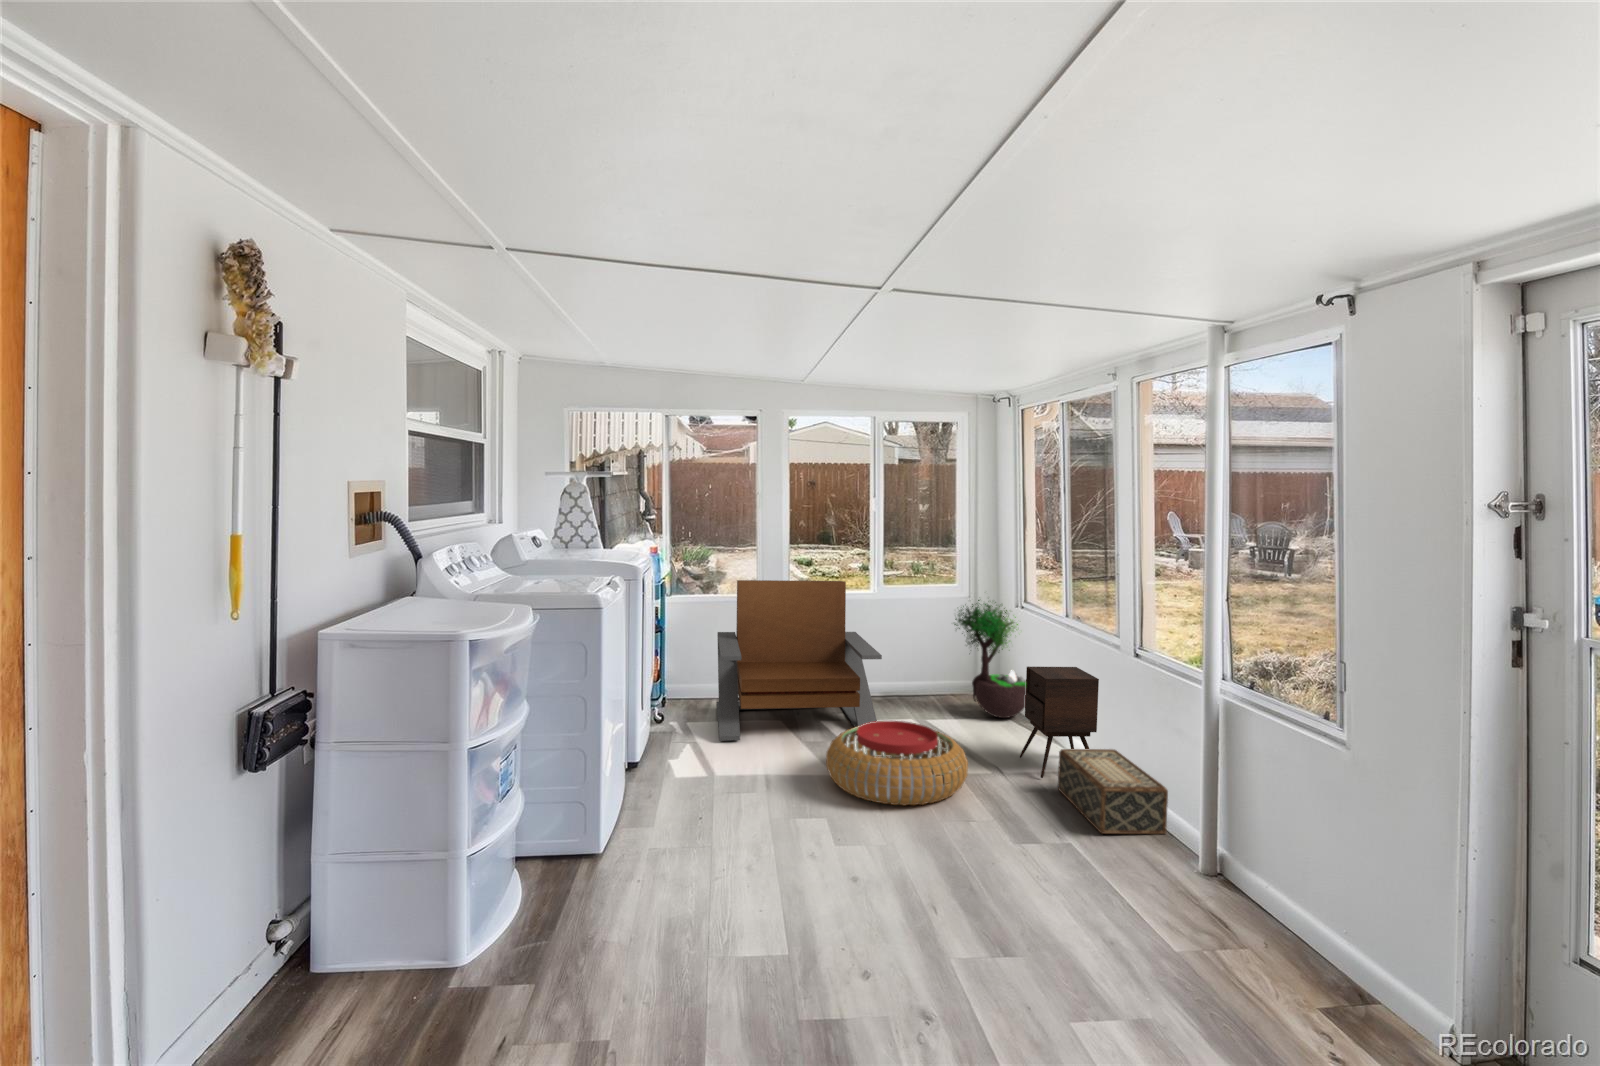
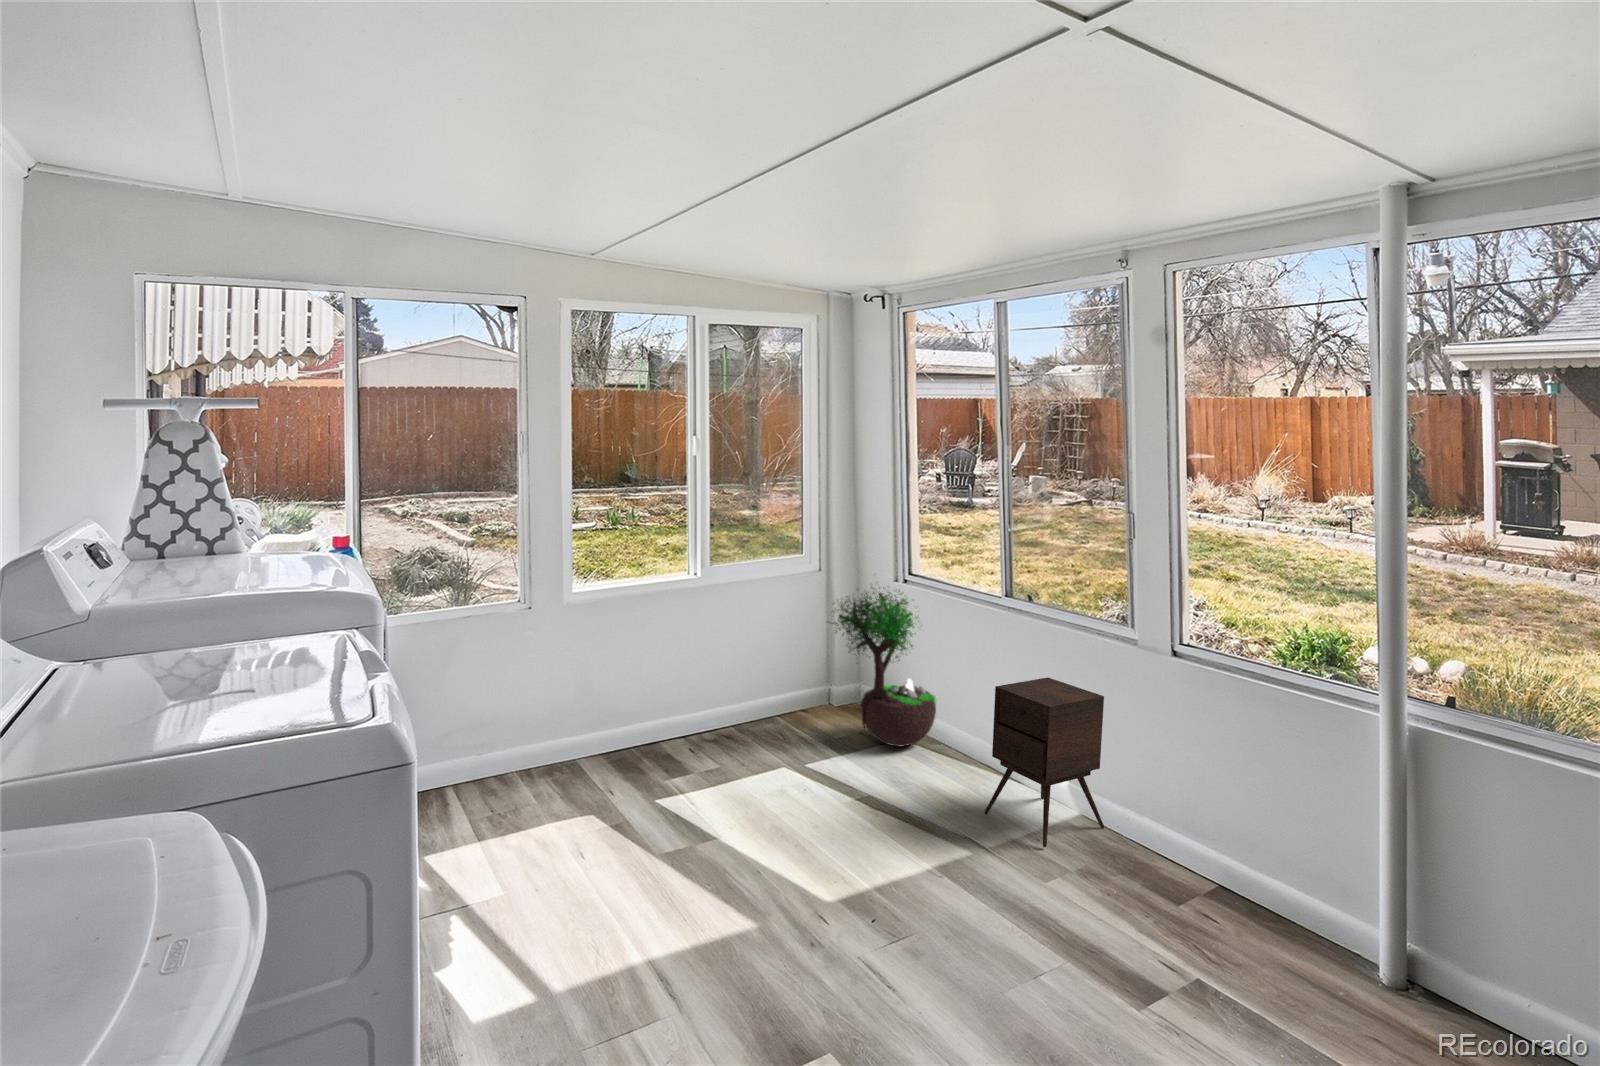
lounge chair: present [717,580,882,741] -> none [462,572,769,878]
pouf: present [826,721,968,806] -> none [754,800,983,962]
woven basket: present [1058,749,1168,834] -> none [1082,793,1277,939]

